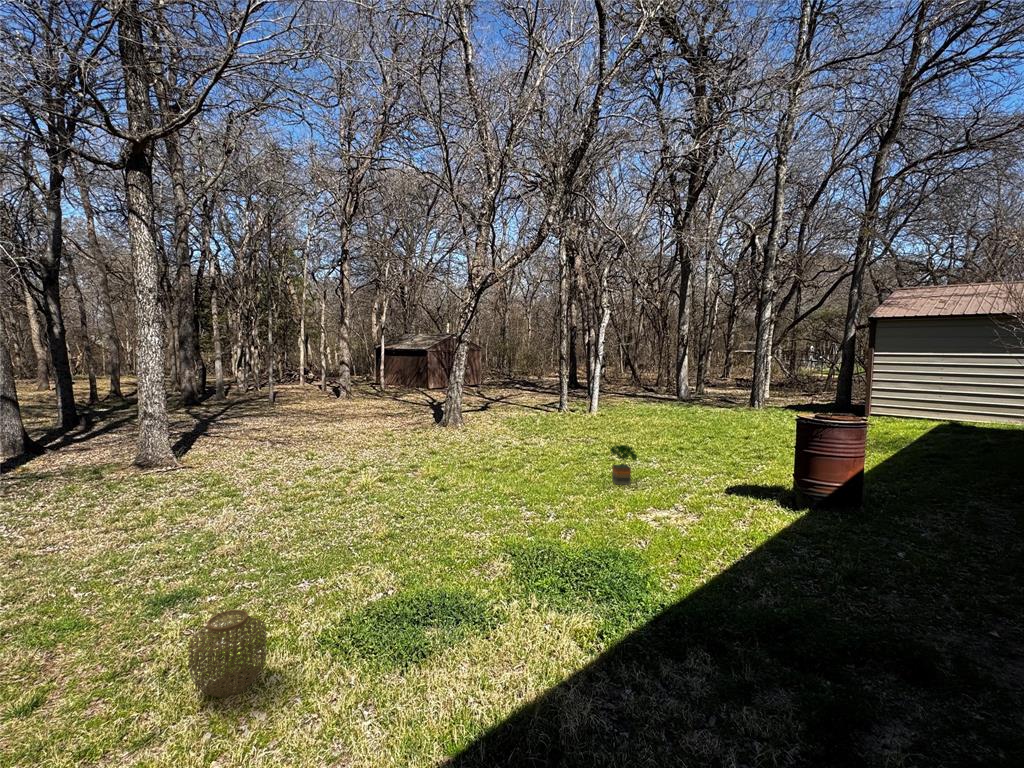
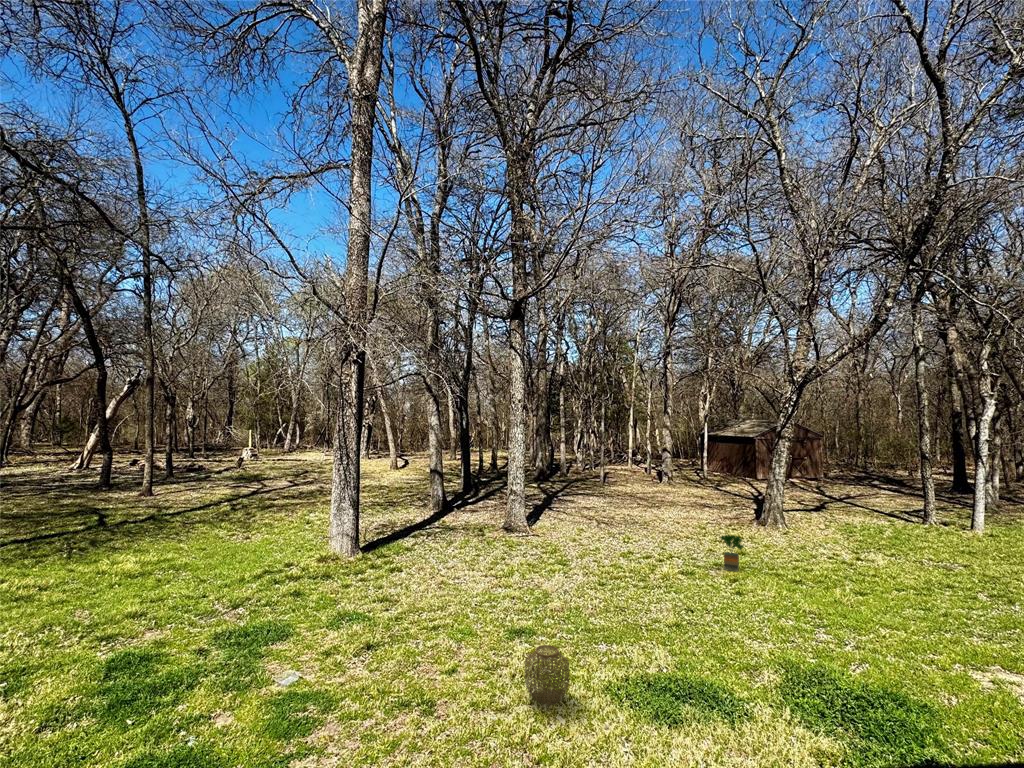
potted tree: present [610,445,637,485] -> present [721,535,744,572]

